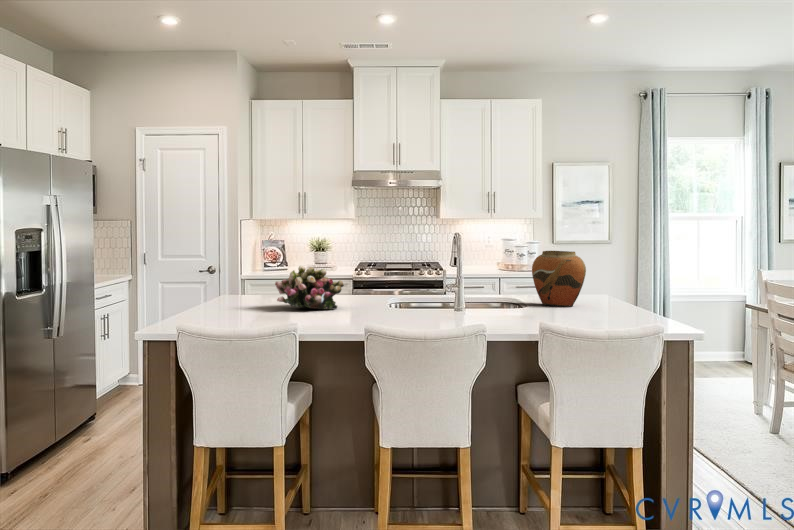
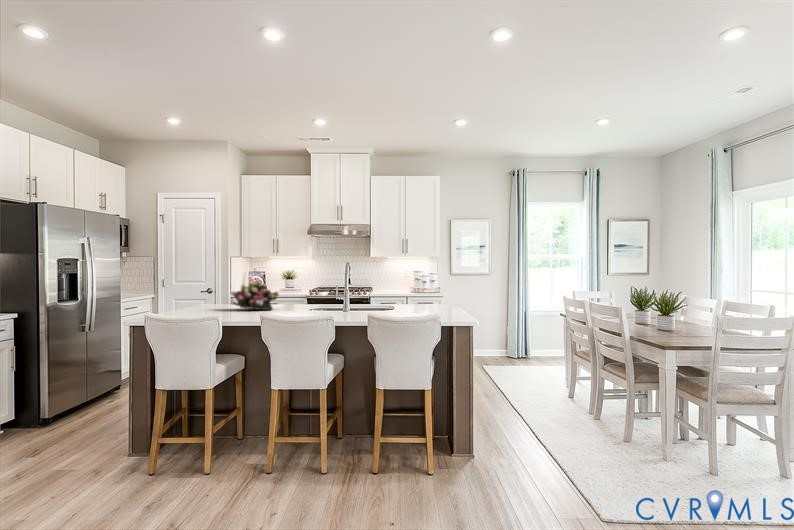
vase: present [532,251,586,307] -> none [409,272,442,309]

